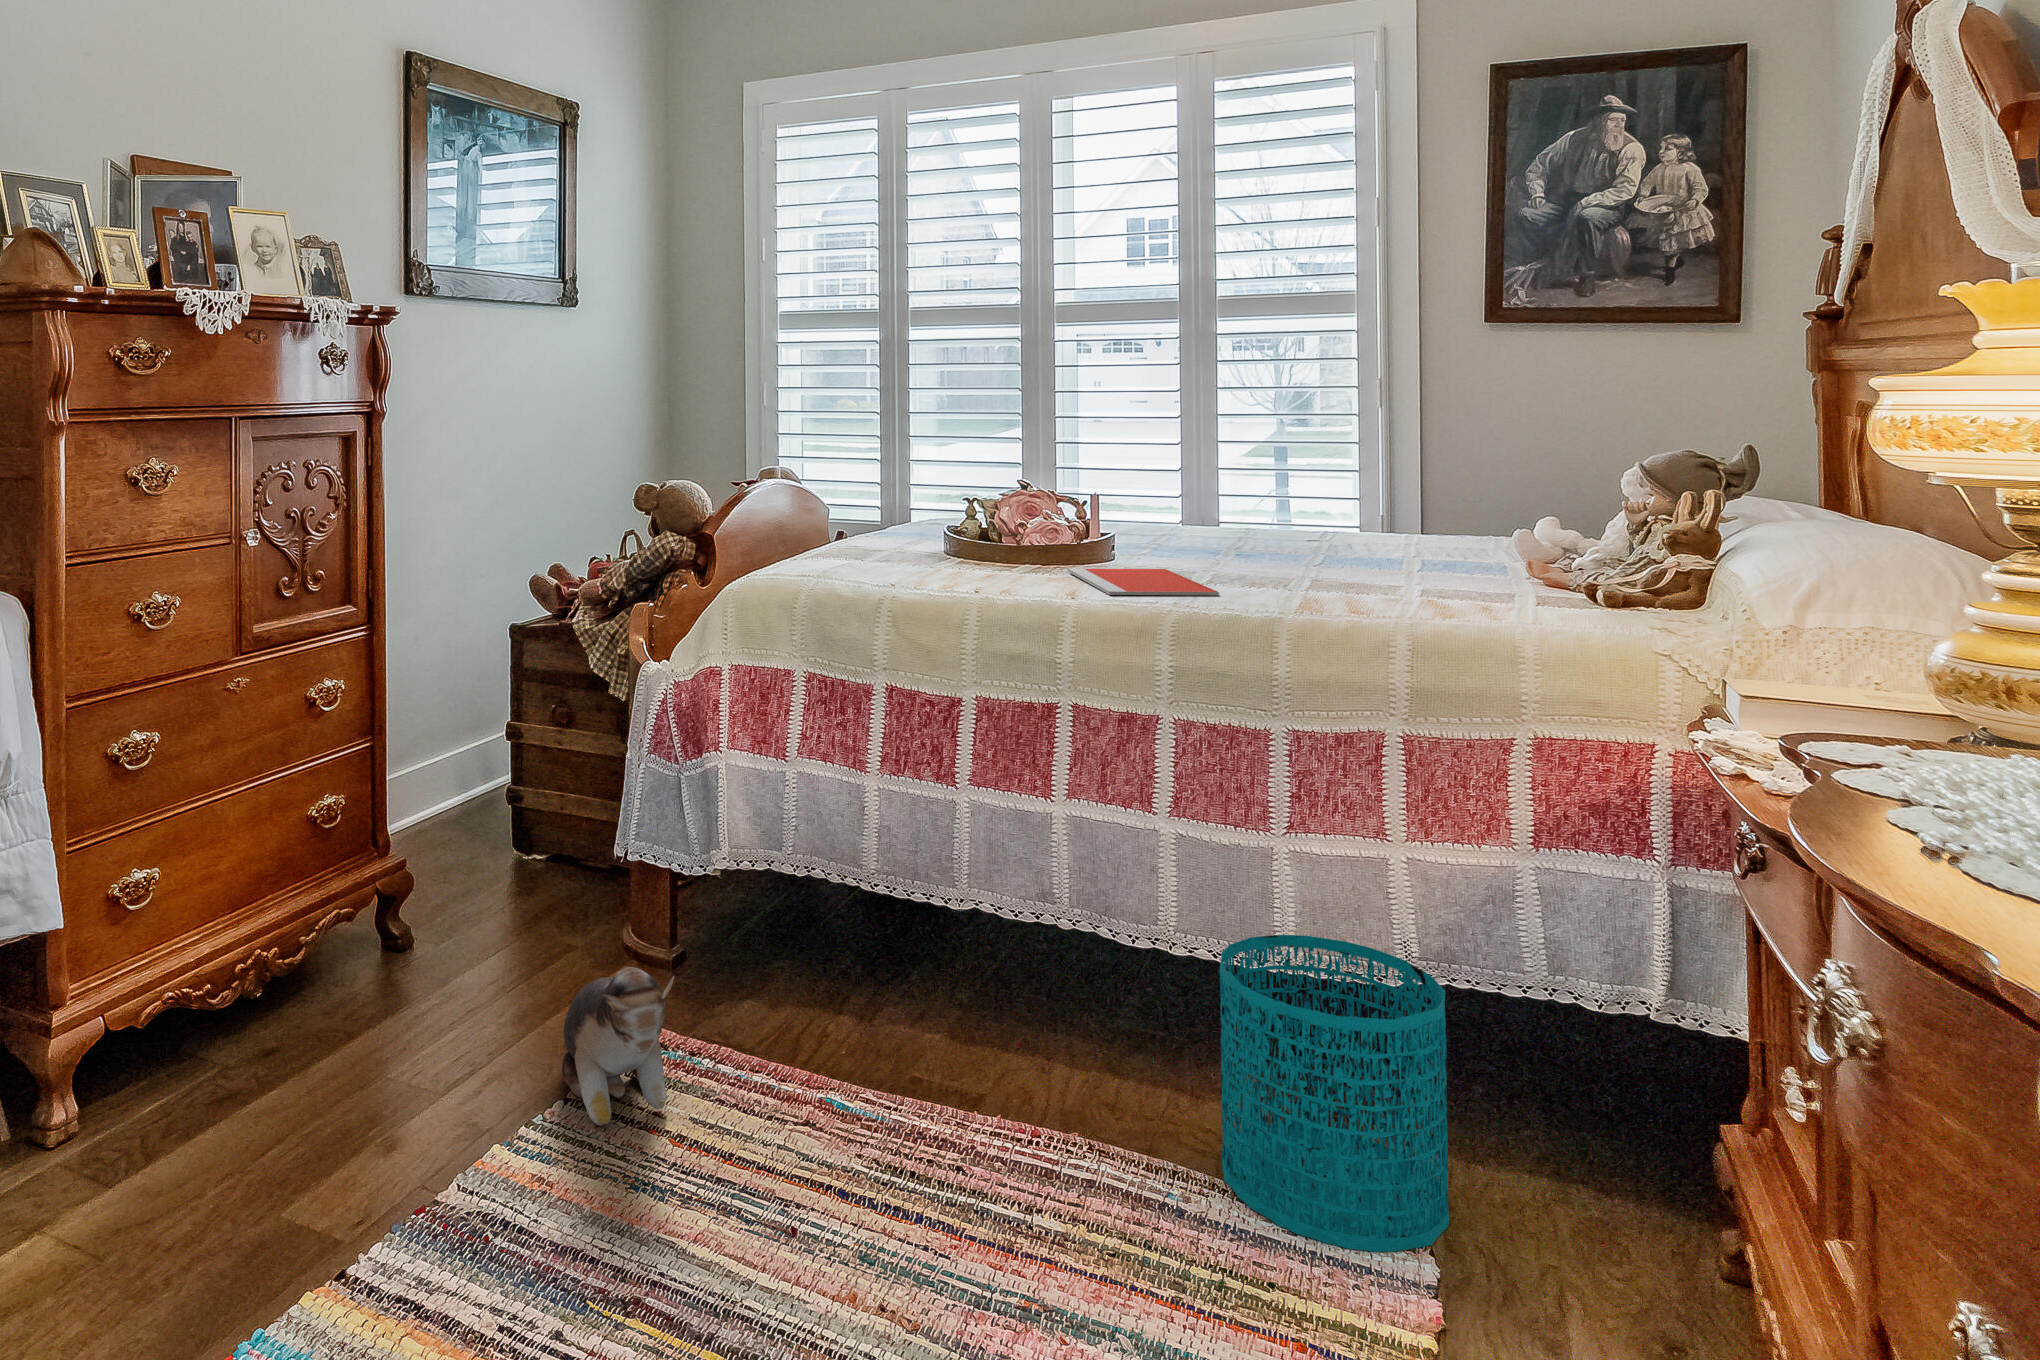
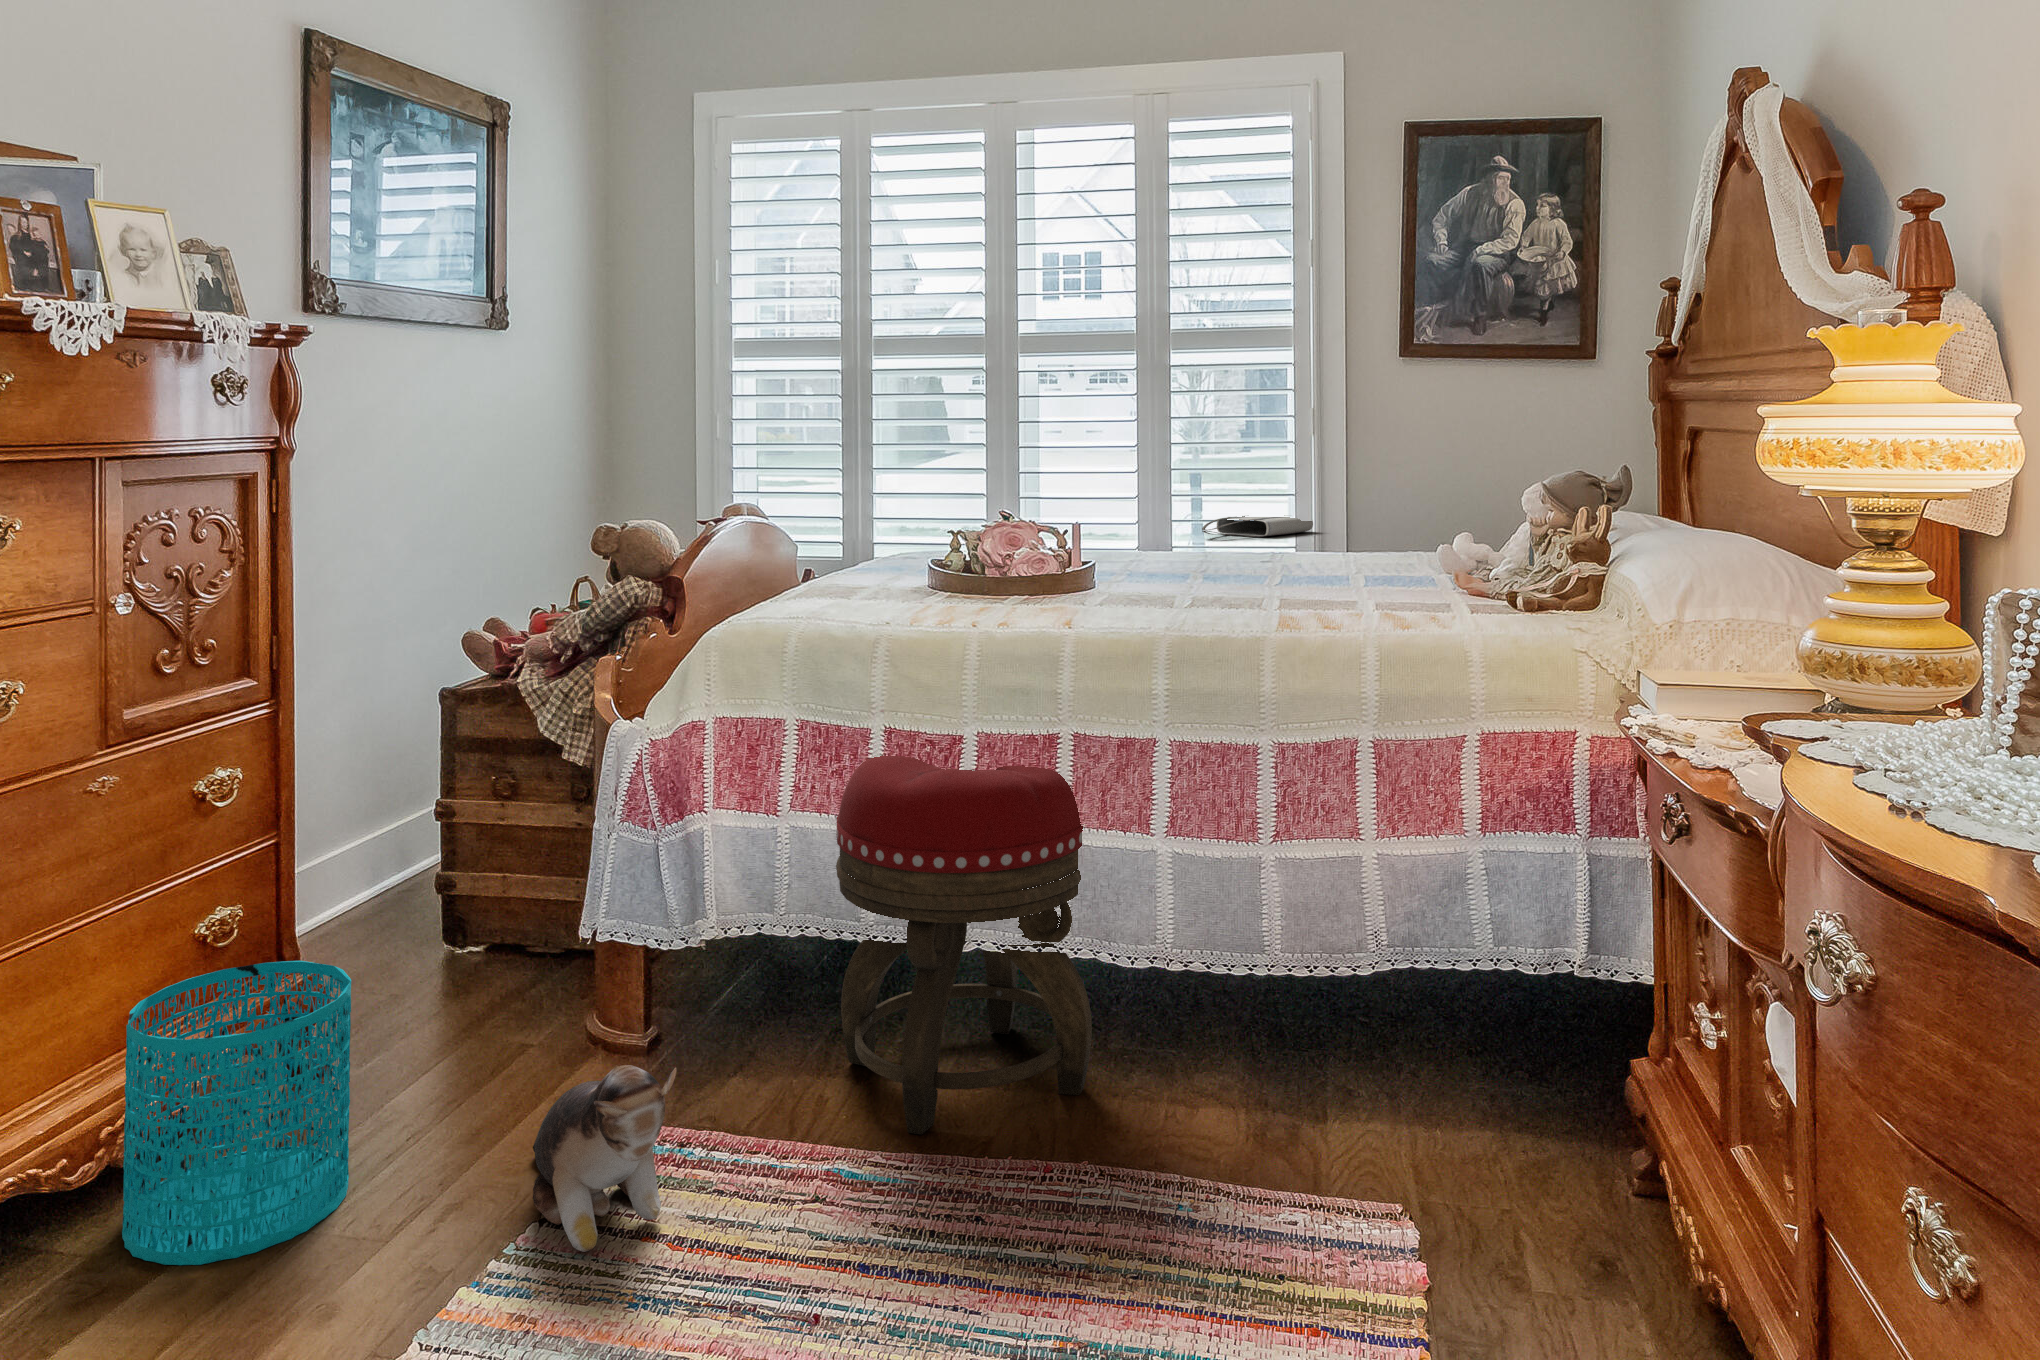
tote bag: none [1242,494,1375,516] -> present [1202,515,1313,537]
notebook: present [1068,569,1219,595] -> none [1065,593,1210,621]
footstool: none [833,703,1089,1077] -> present [836,756,1092,1135]
wastebasket: present [1219,935,1449,1252] -> present [122,961,351,1265]

